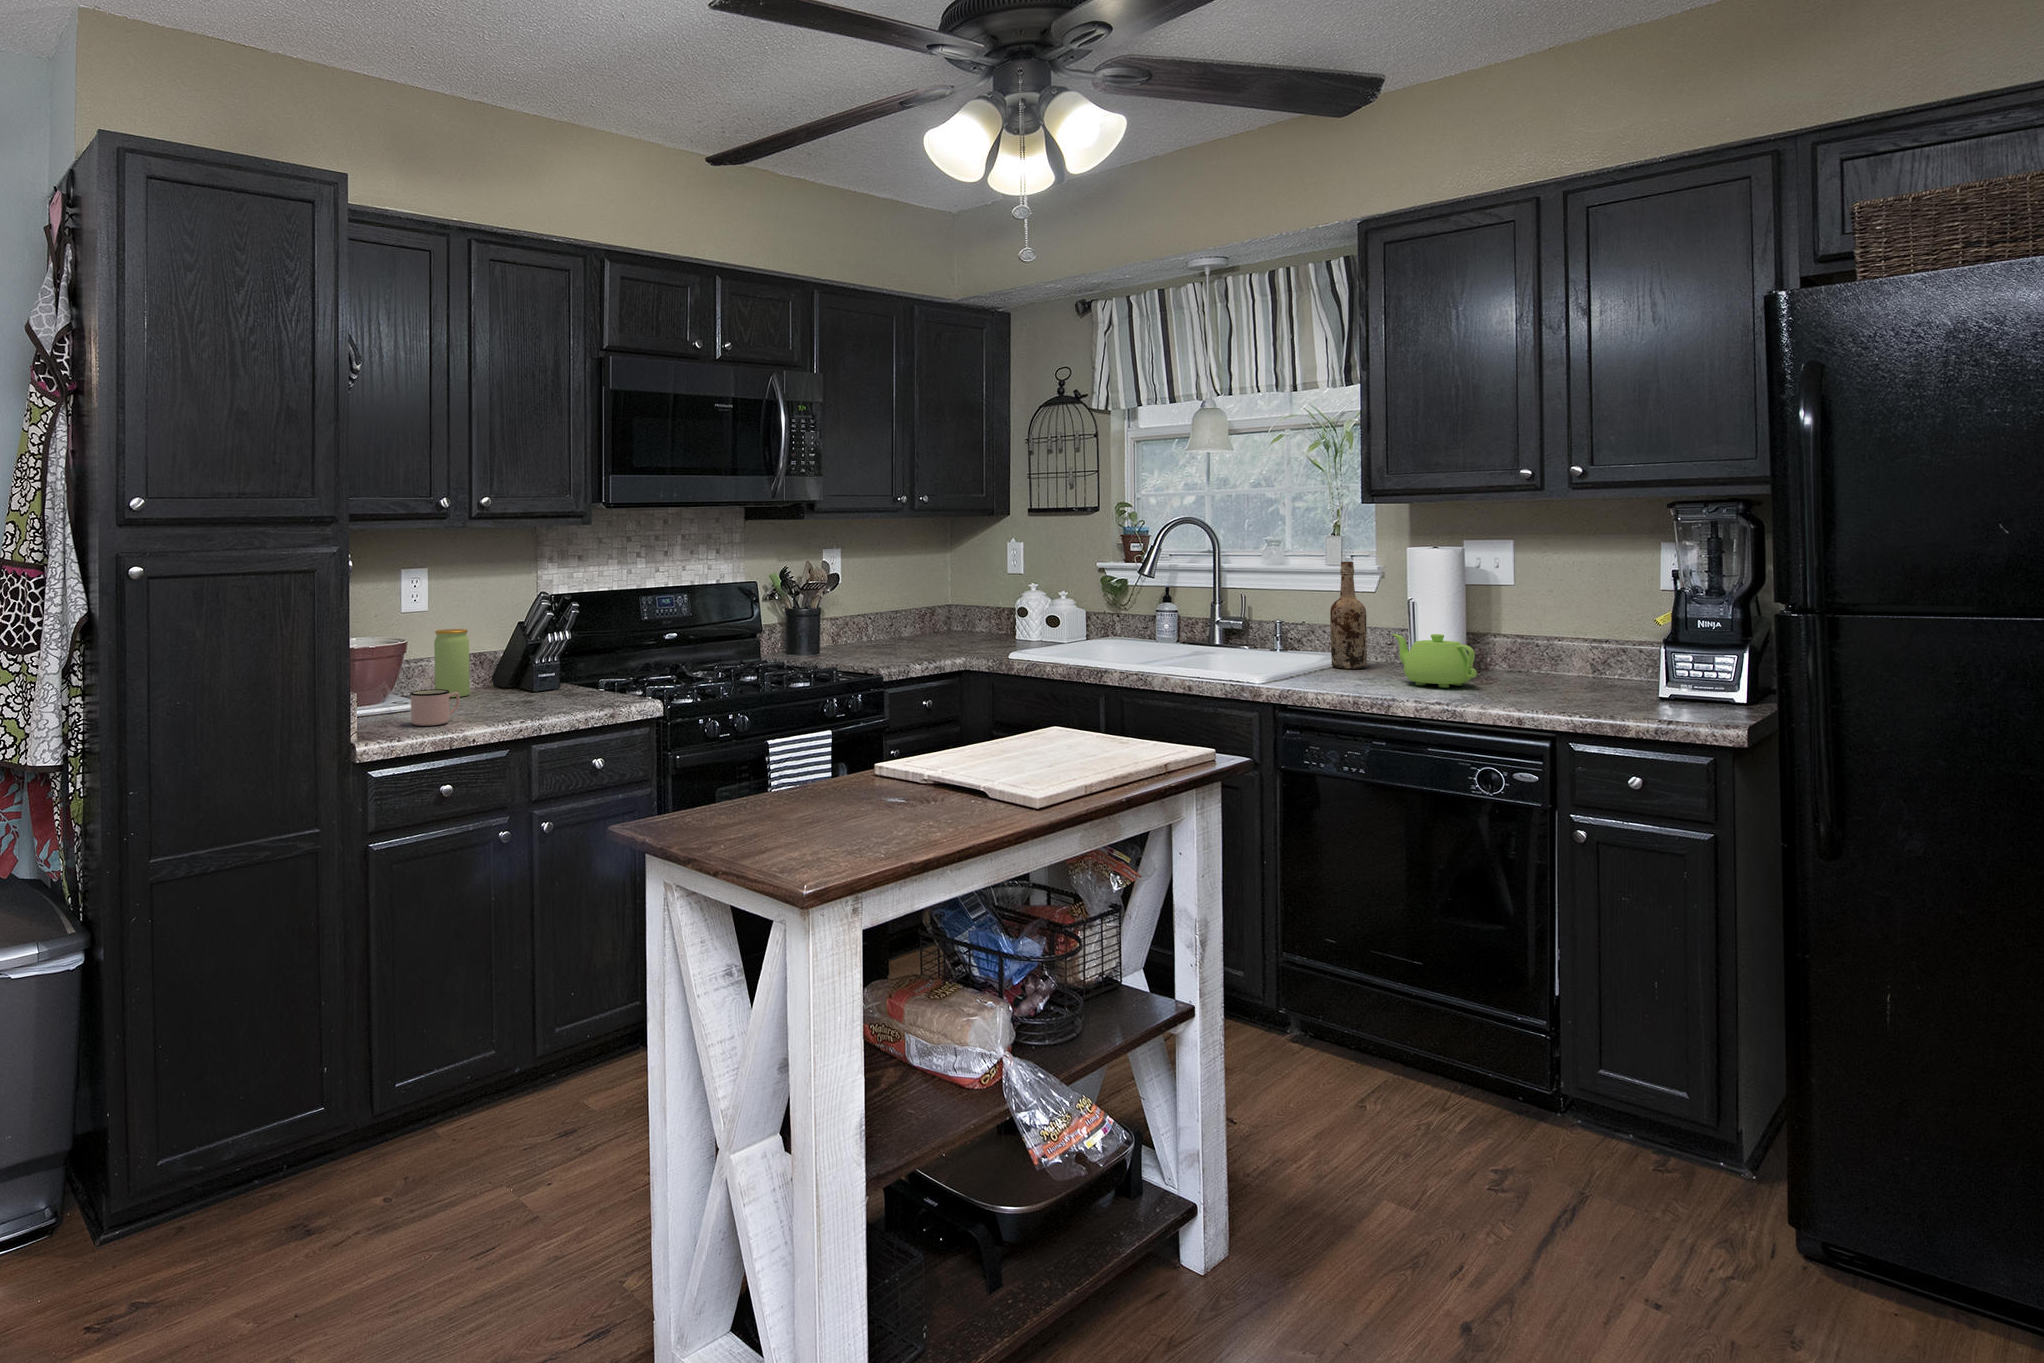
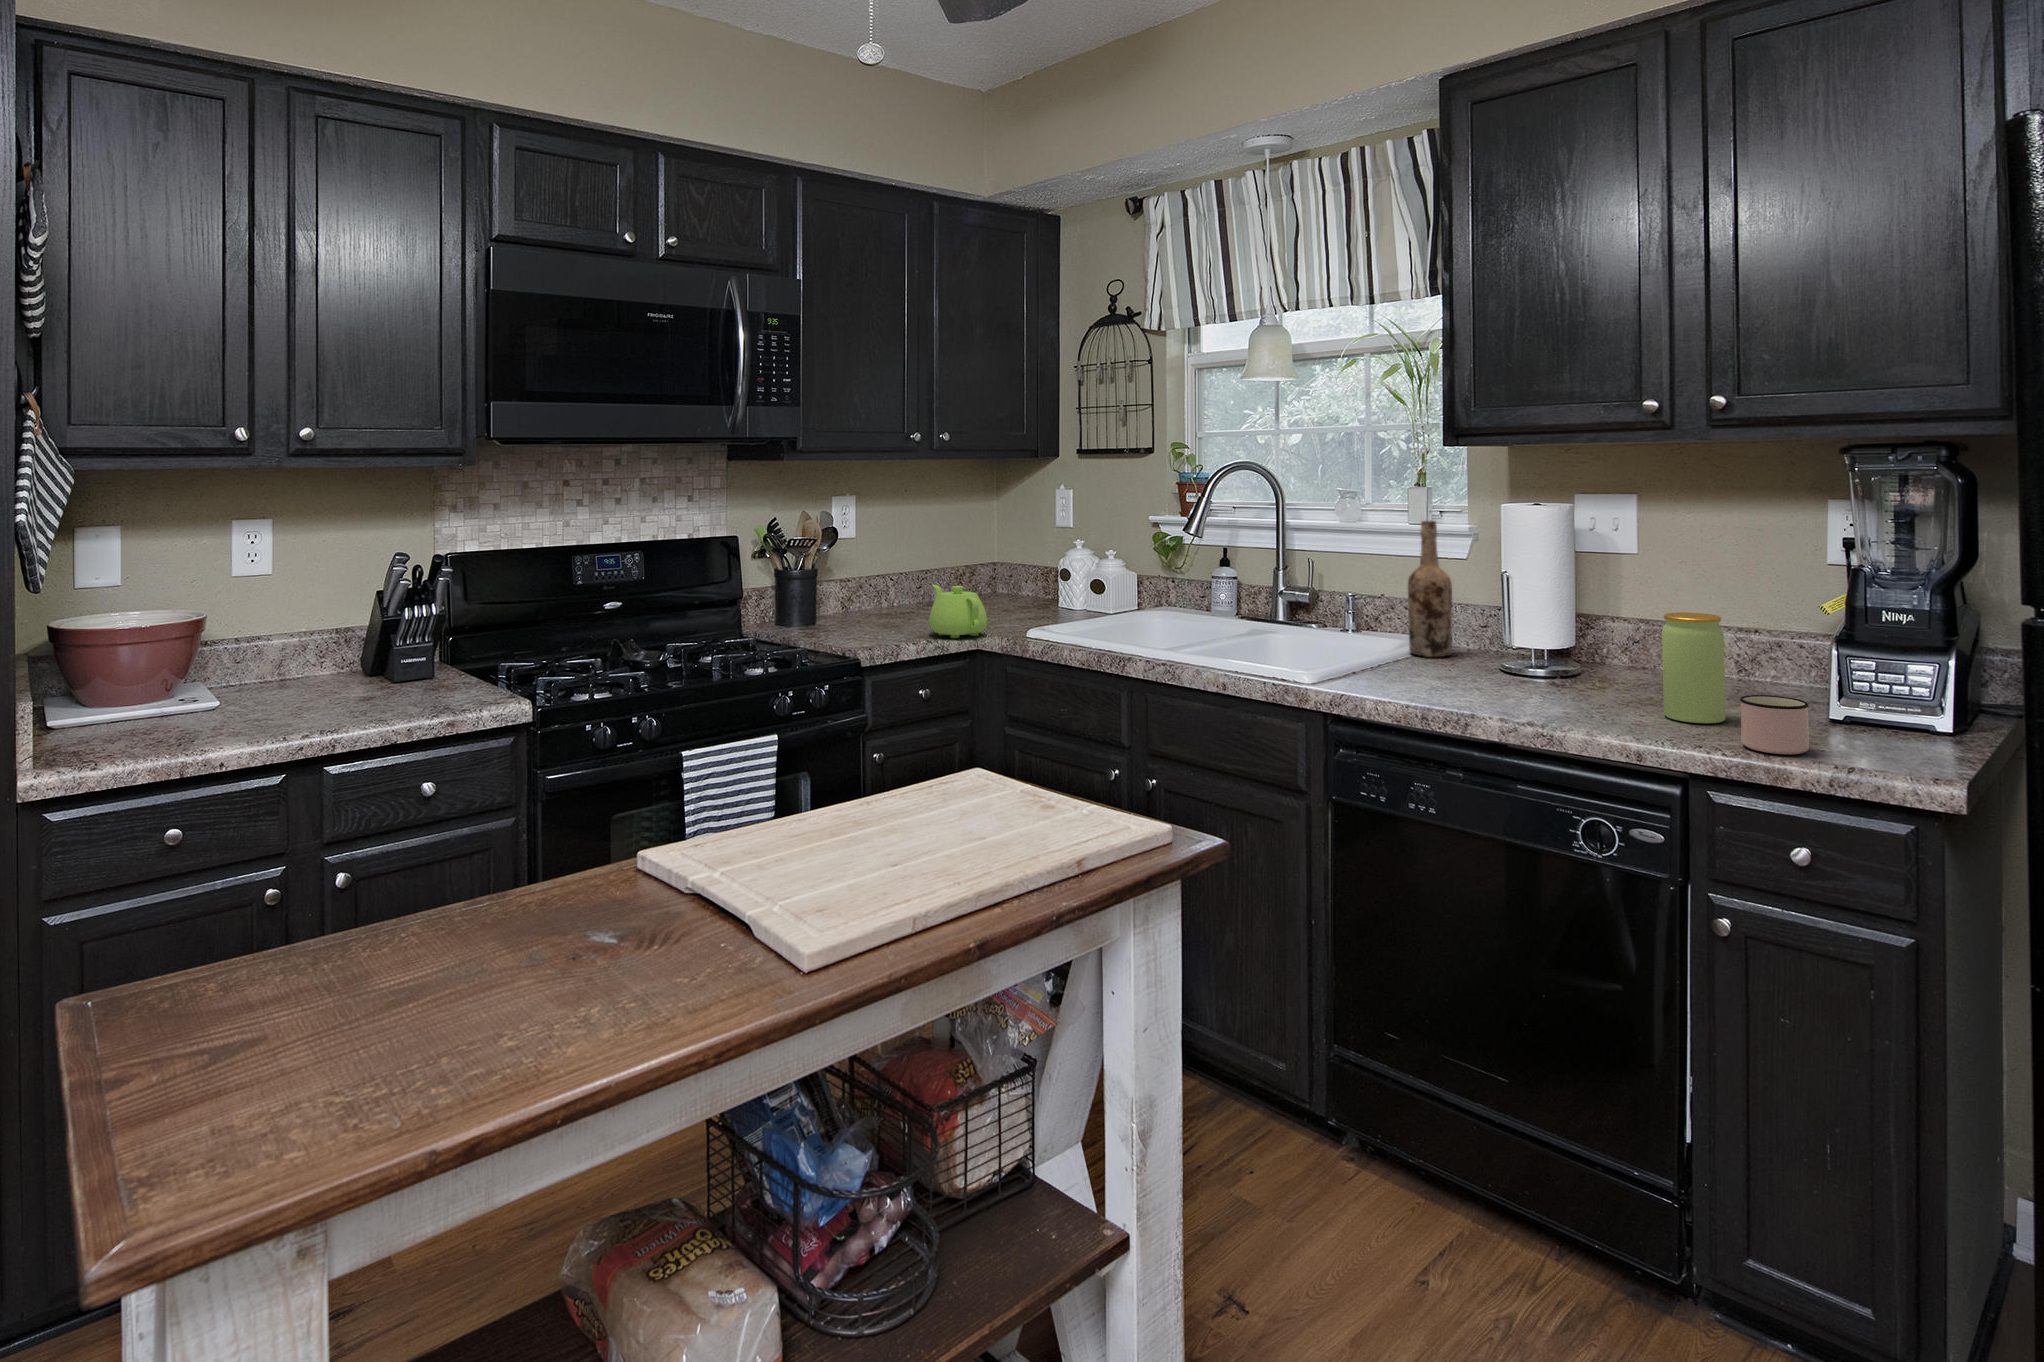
jar: present [434,629,470,697] -> present [1662,612,1726,723]
teapot: present [1392,634,1477,688] -> present [929,585,987,638]
mug: present [410,689,460,726] -> present [1740,695,1809,754]

